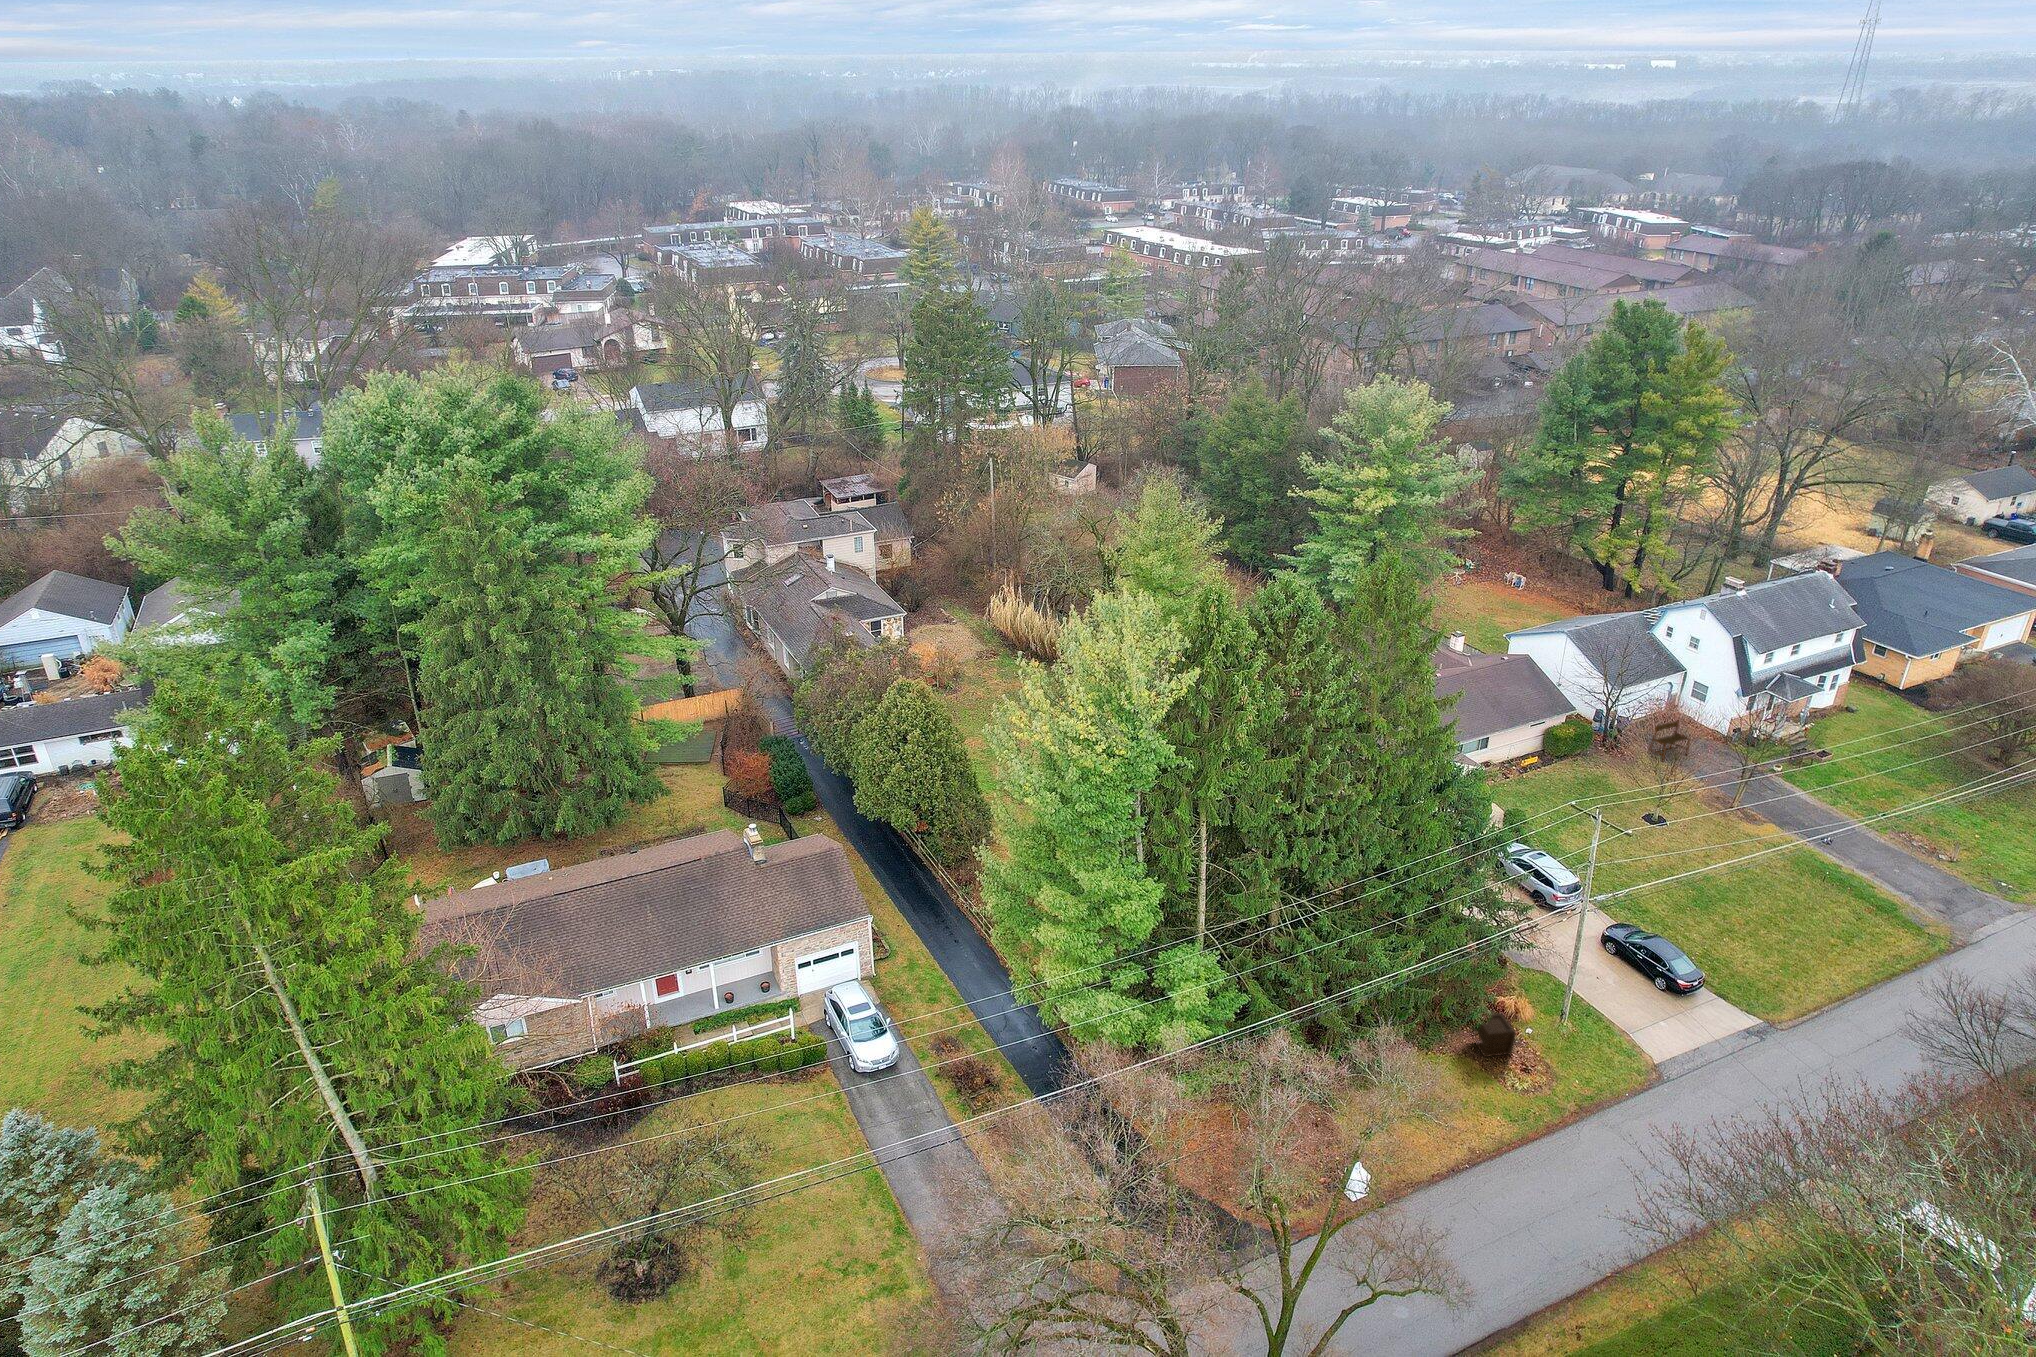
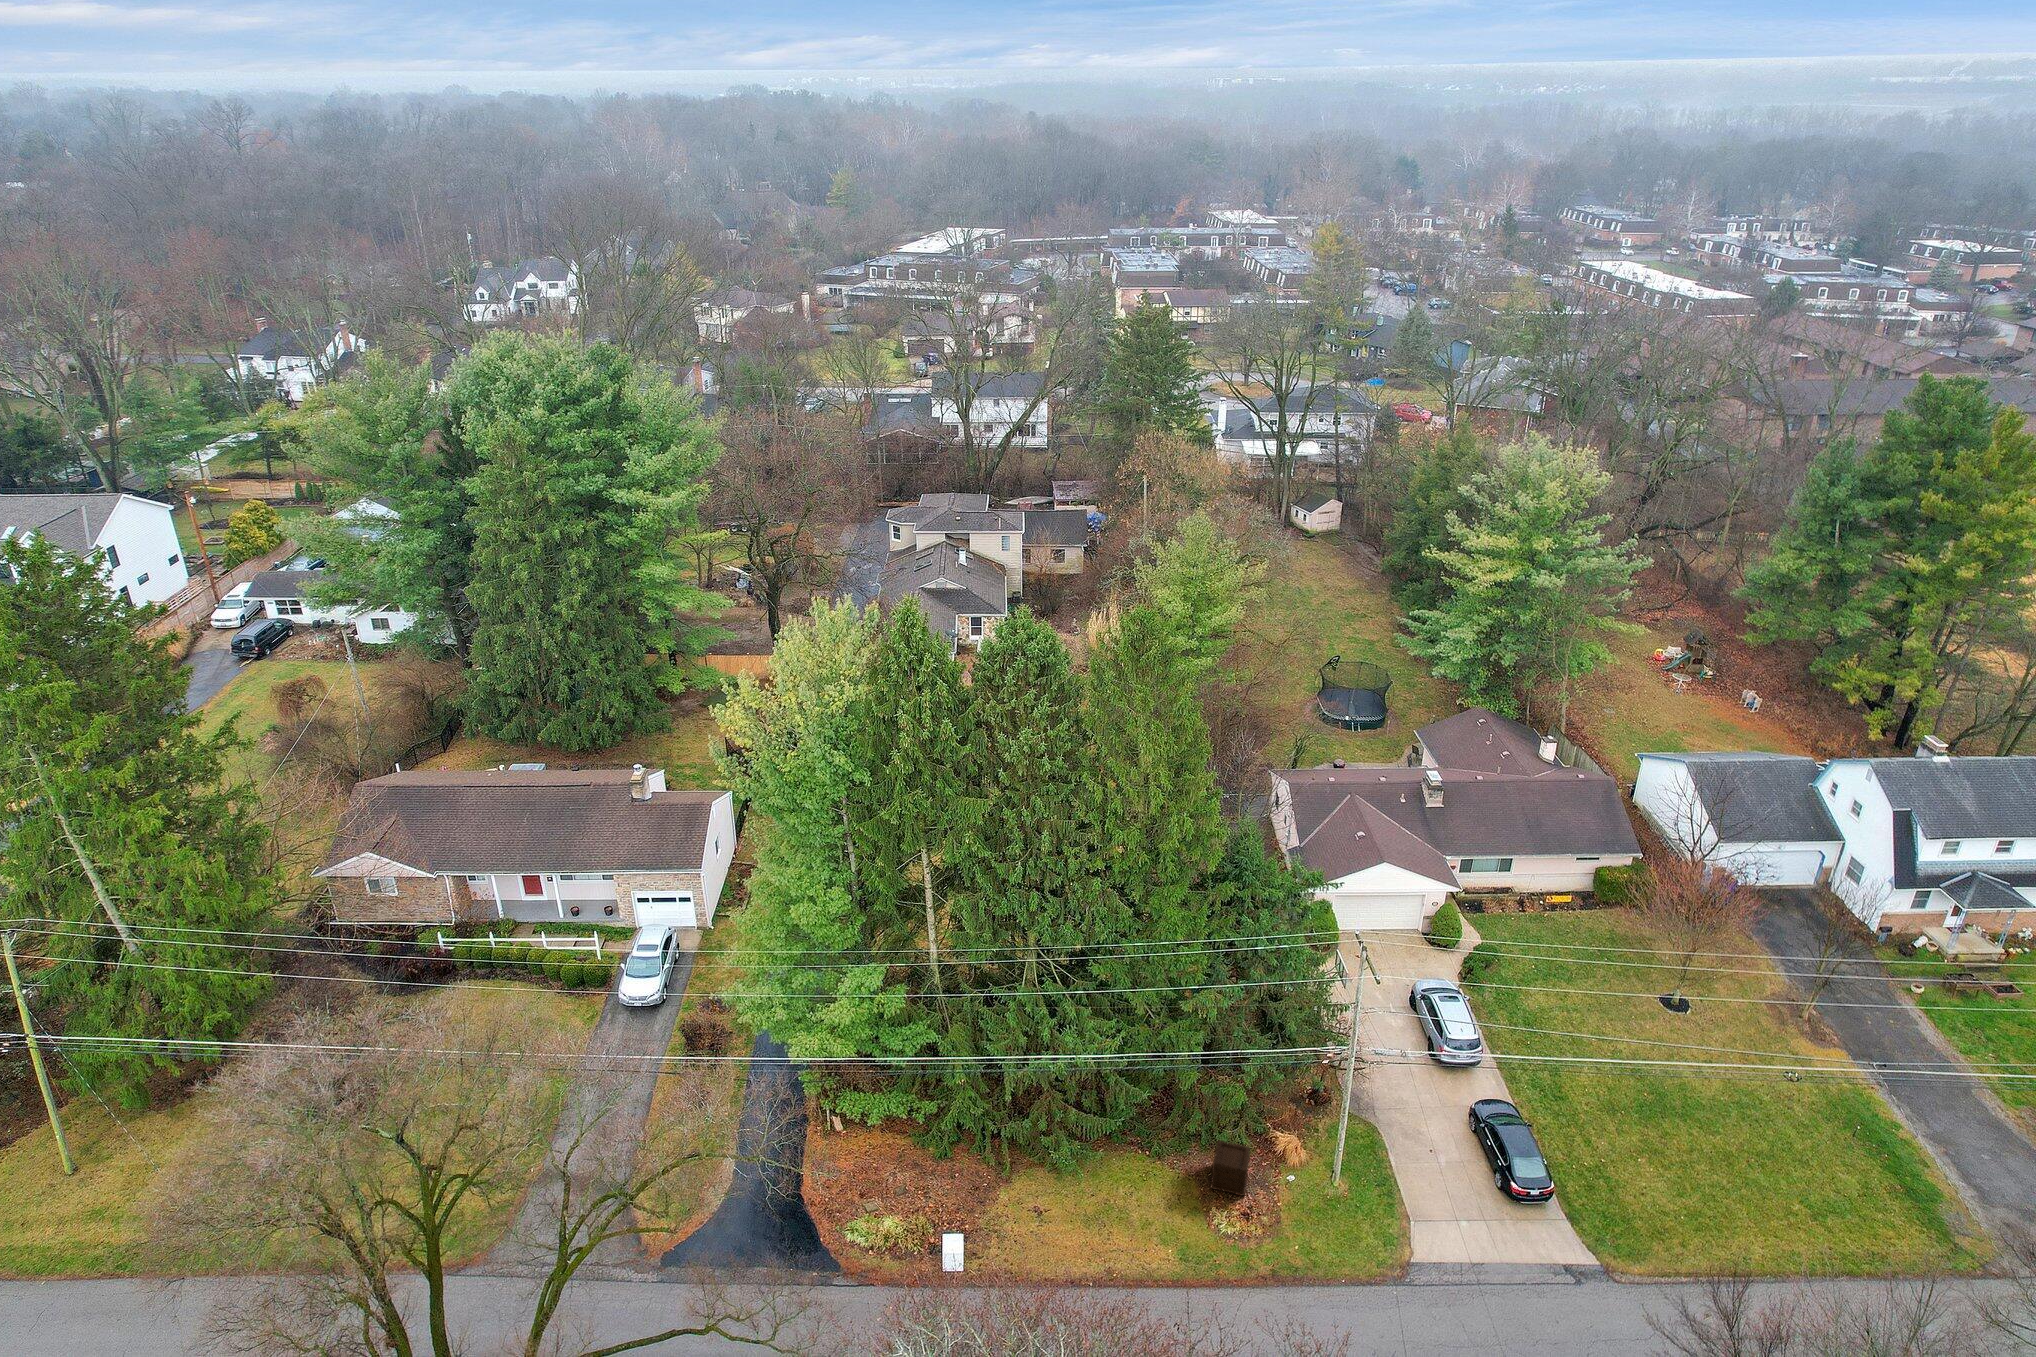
bench: present [1648,721,1690,760] -> none [1734,895,1794,942]

